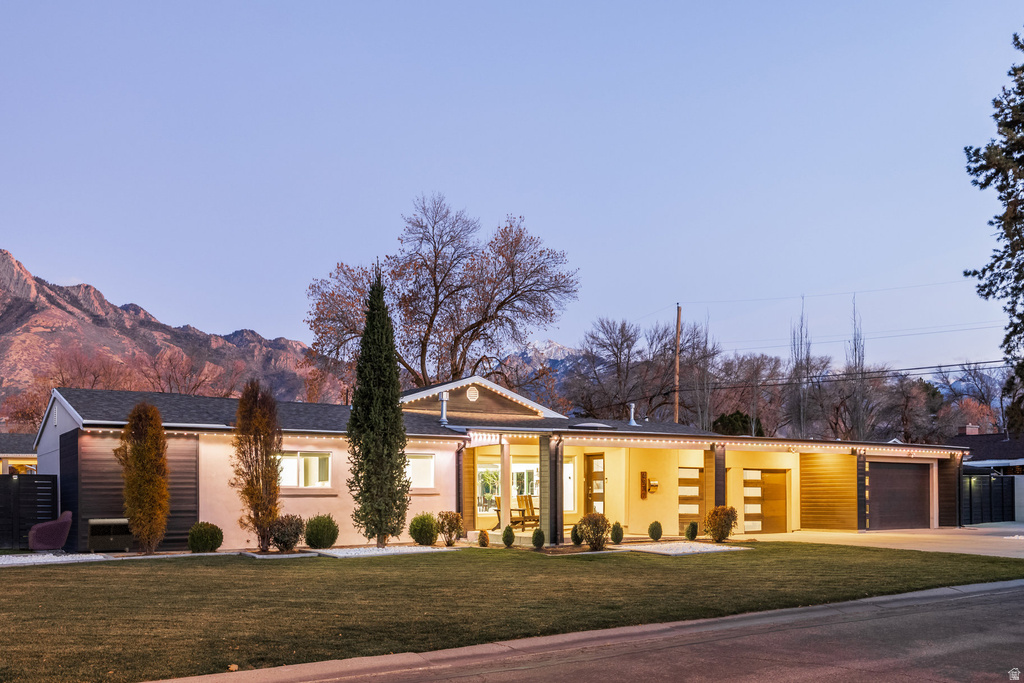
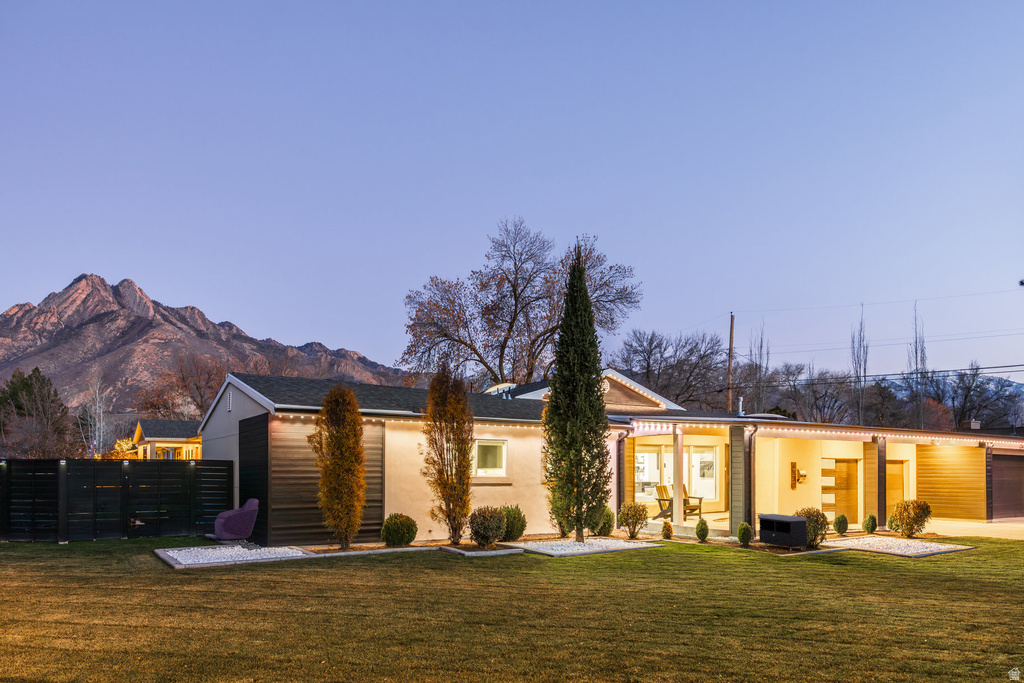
storage bench: present [87,519,133,553] -> present [758,514,808,550]

